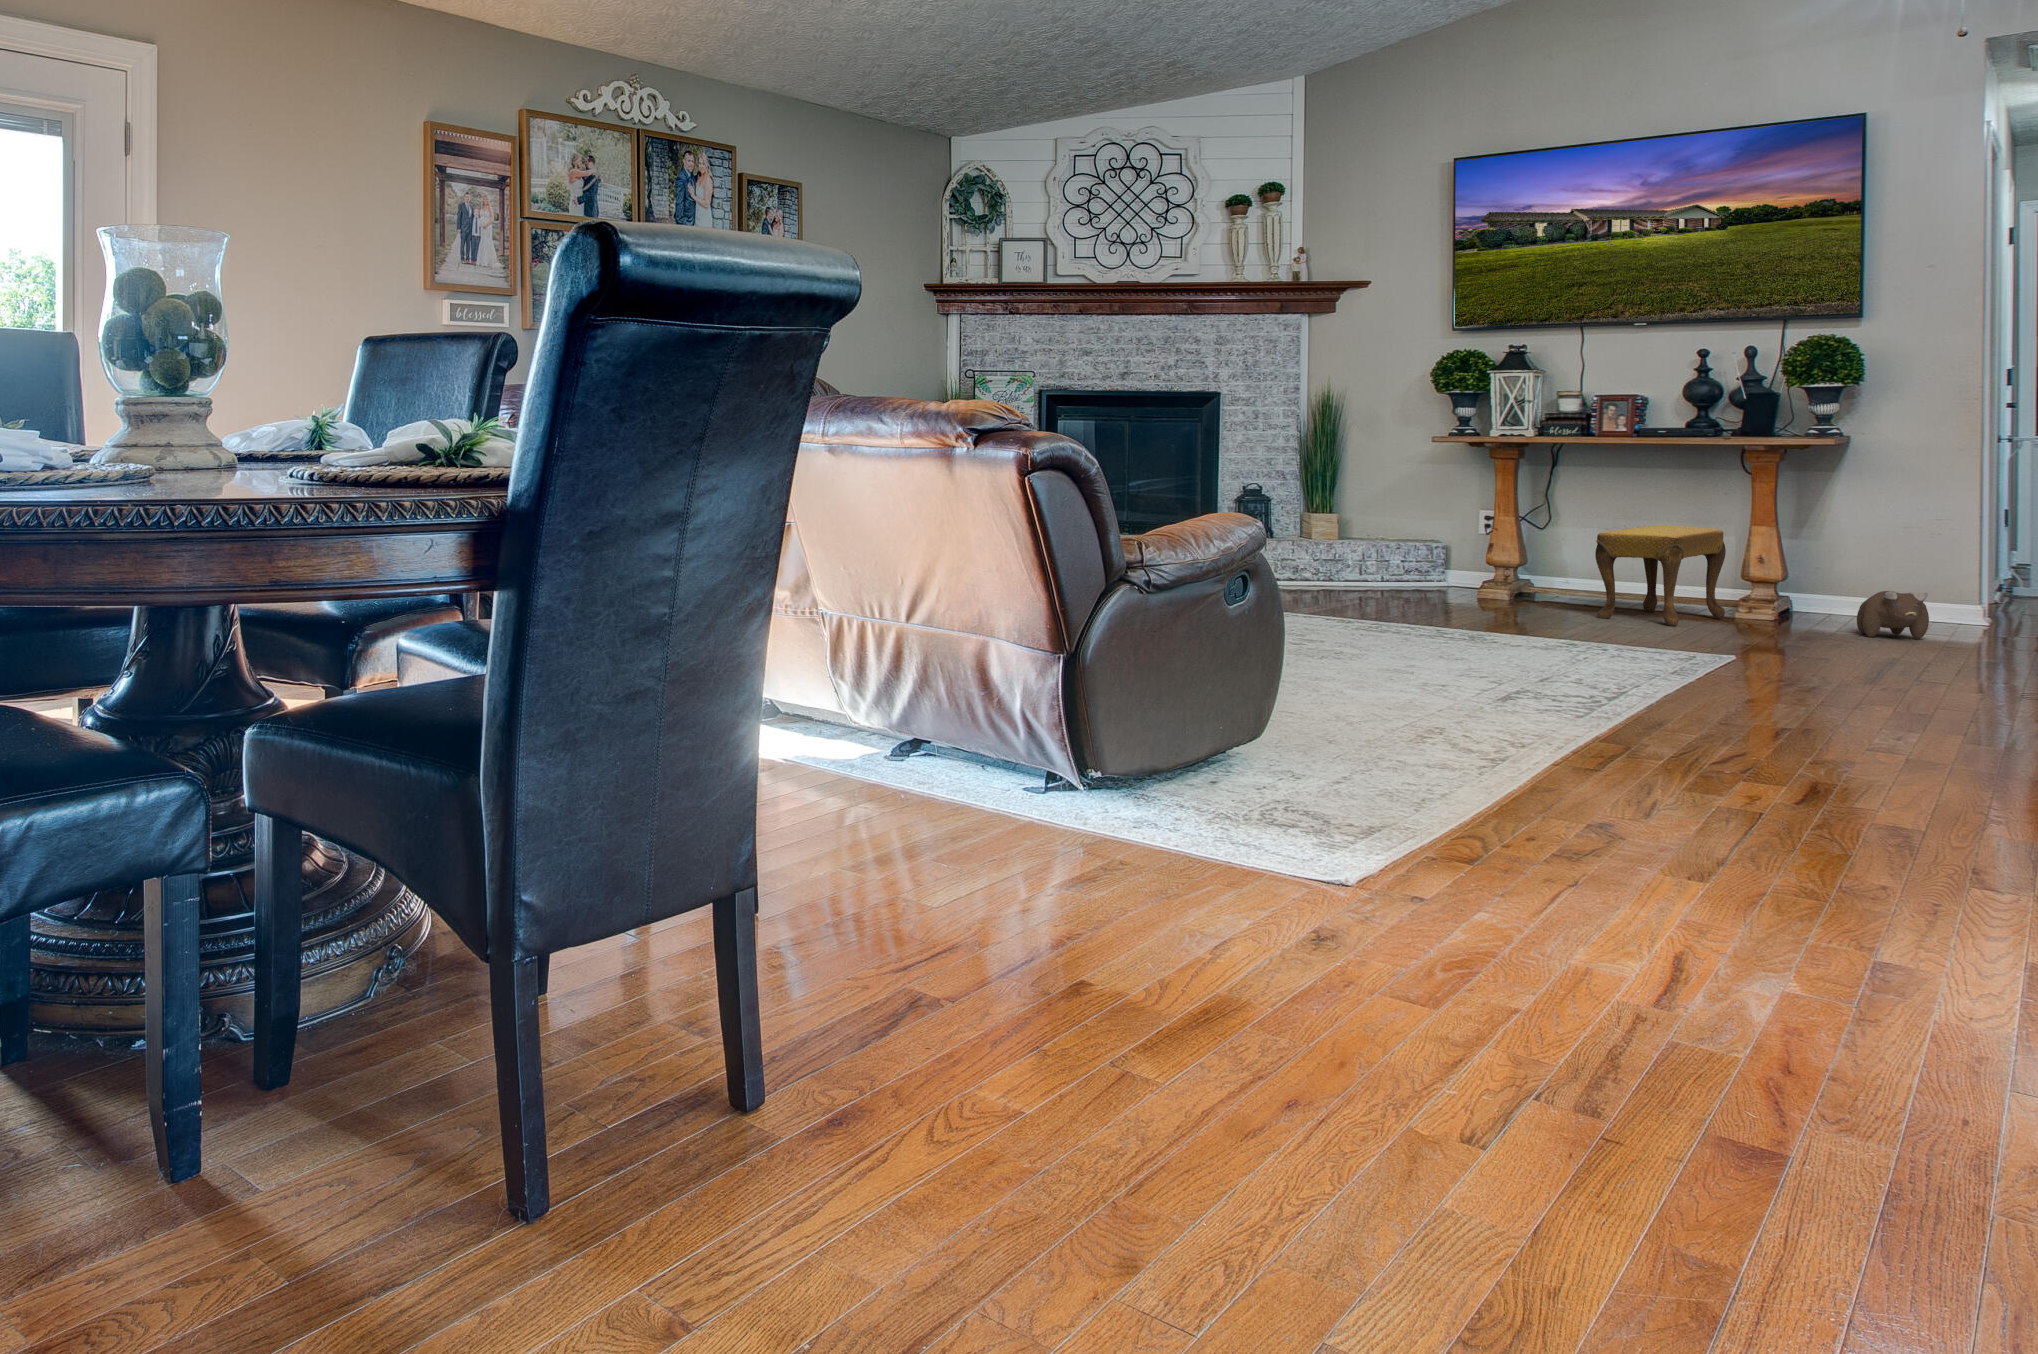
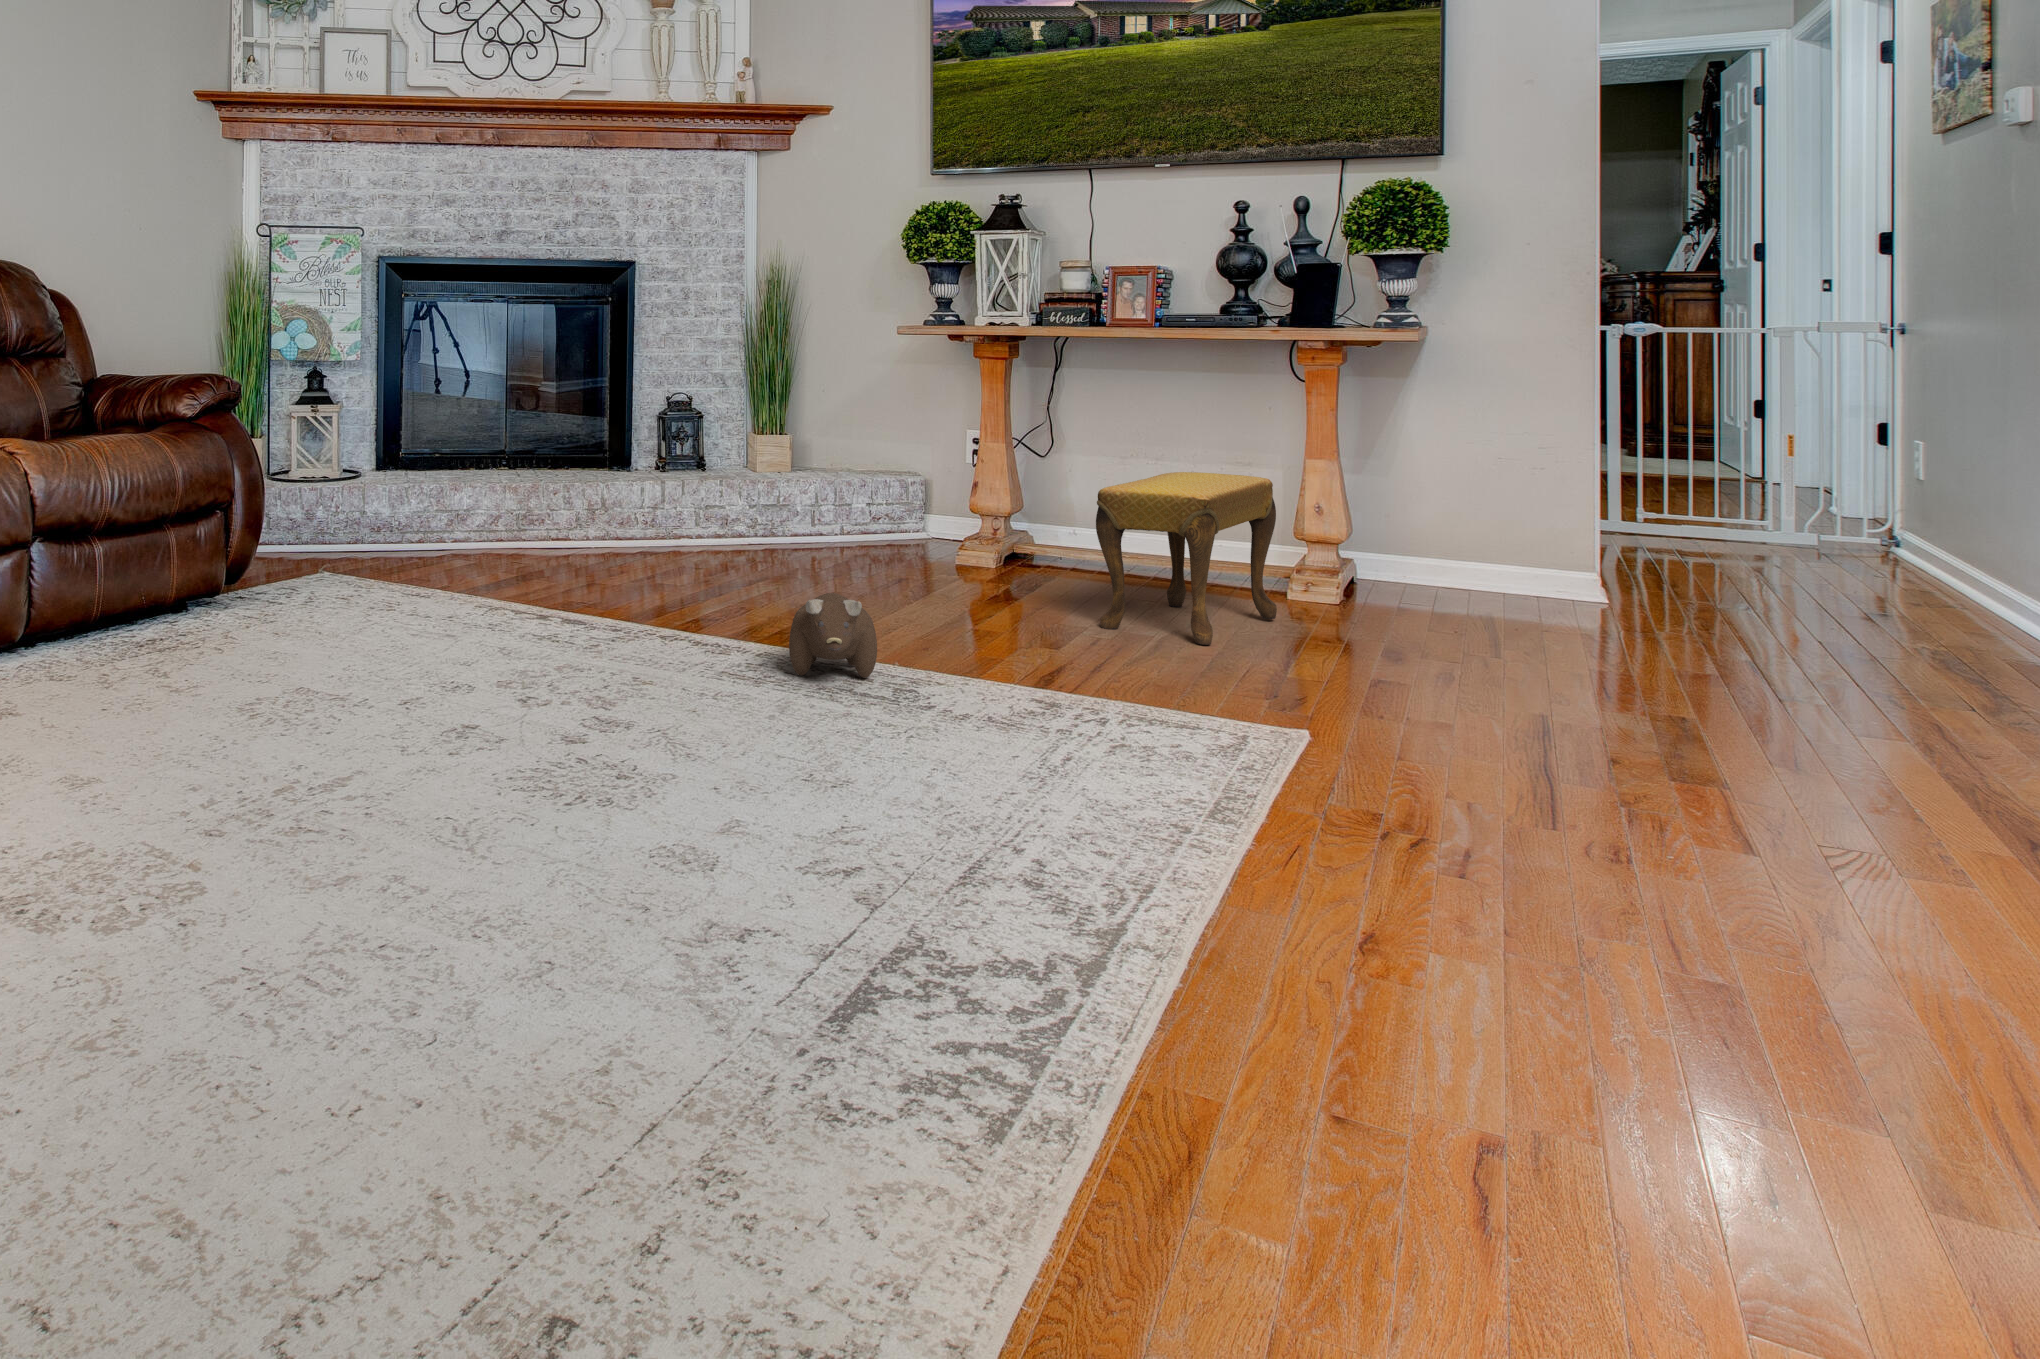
plush toy: present [1857,591,1929,639] -> present [789,593,877,678]

